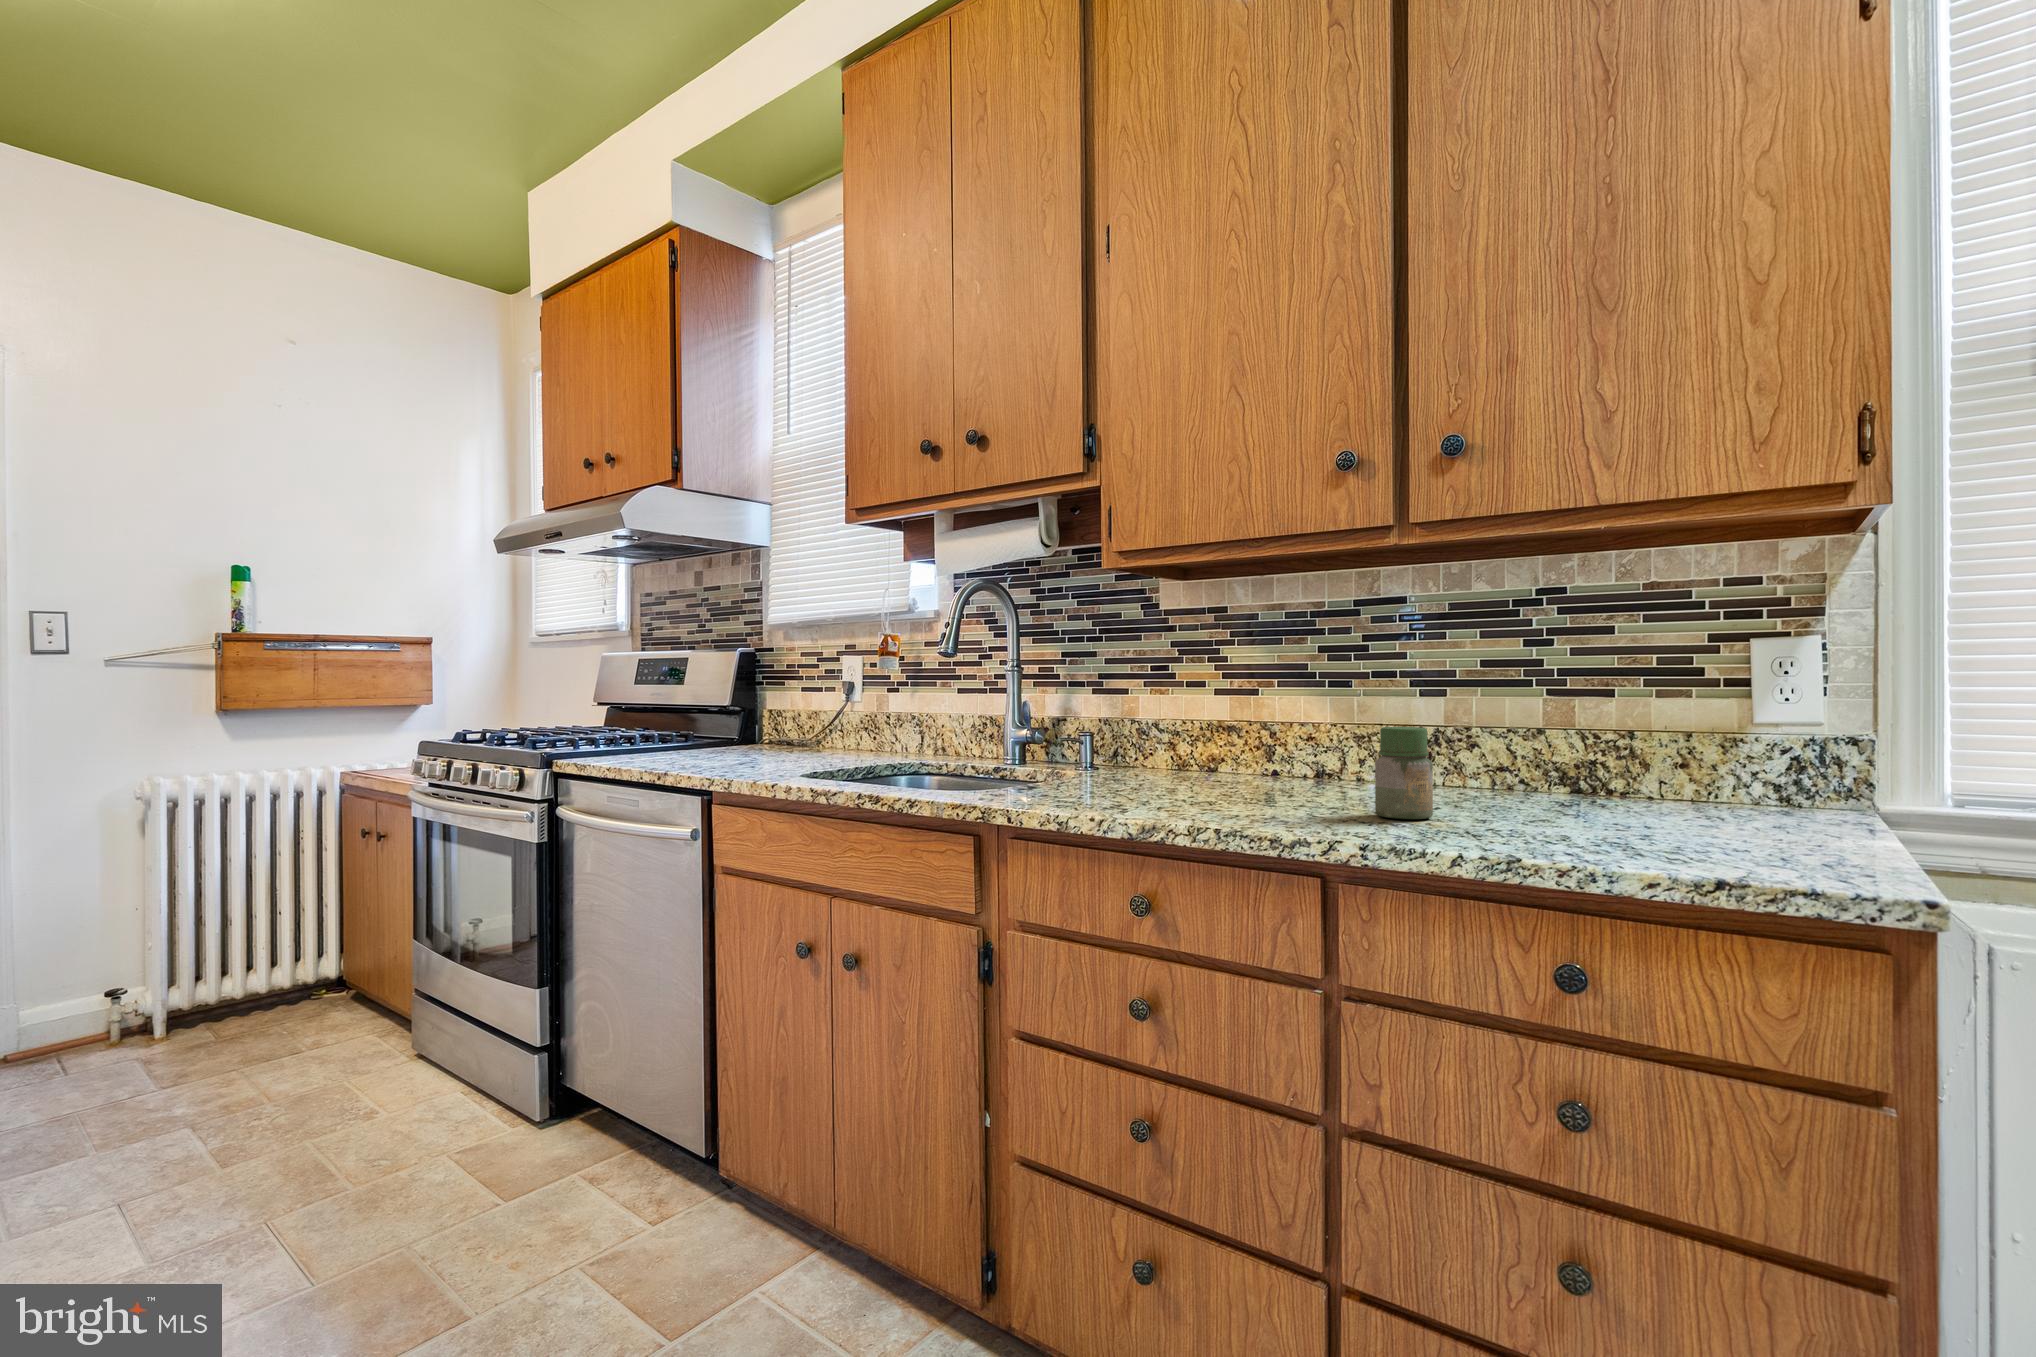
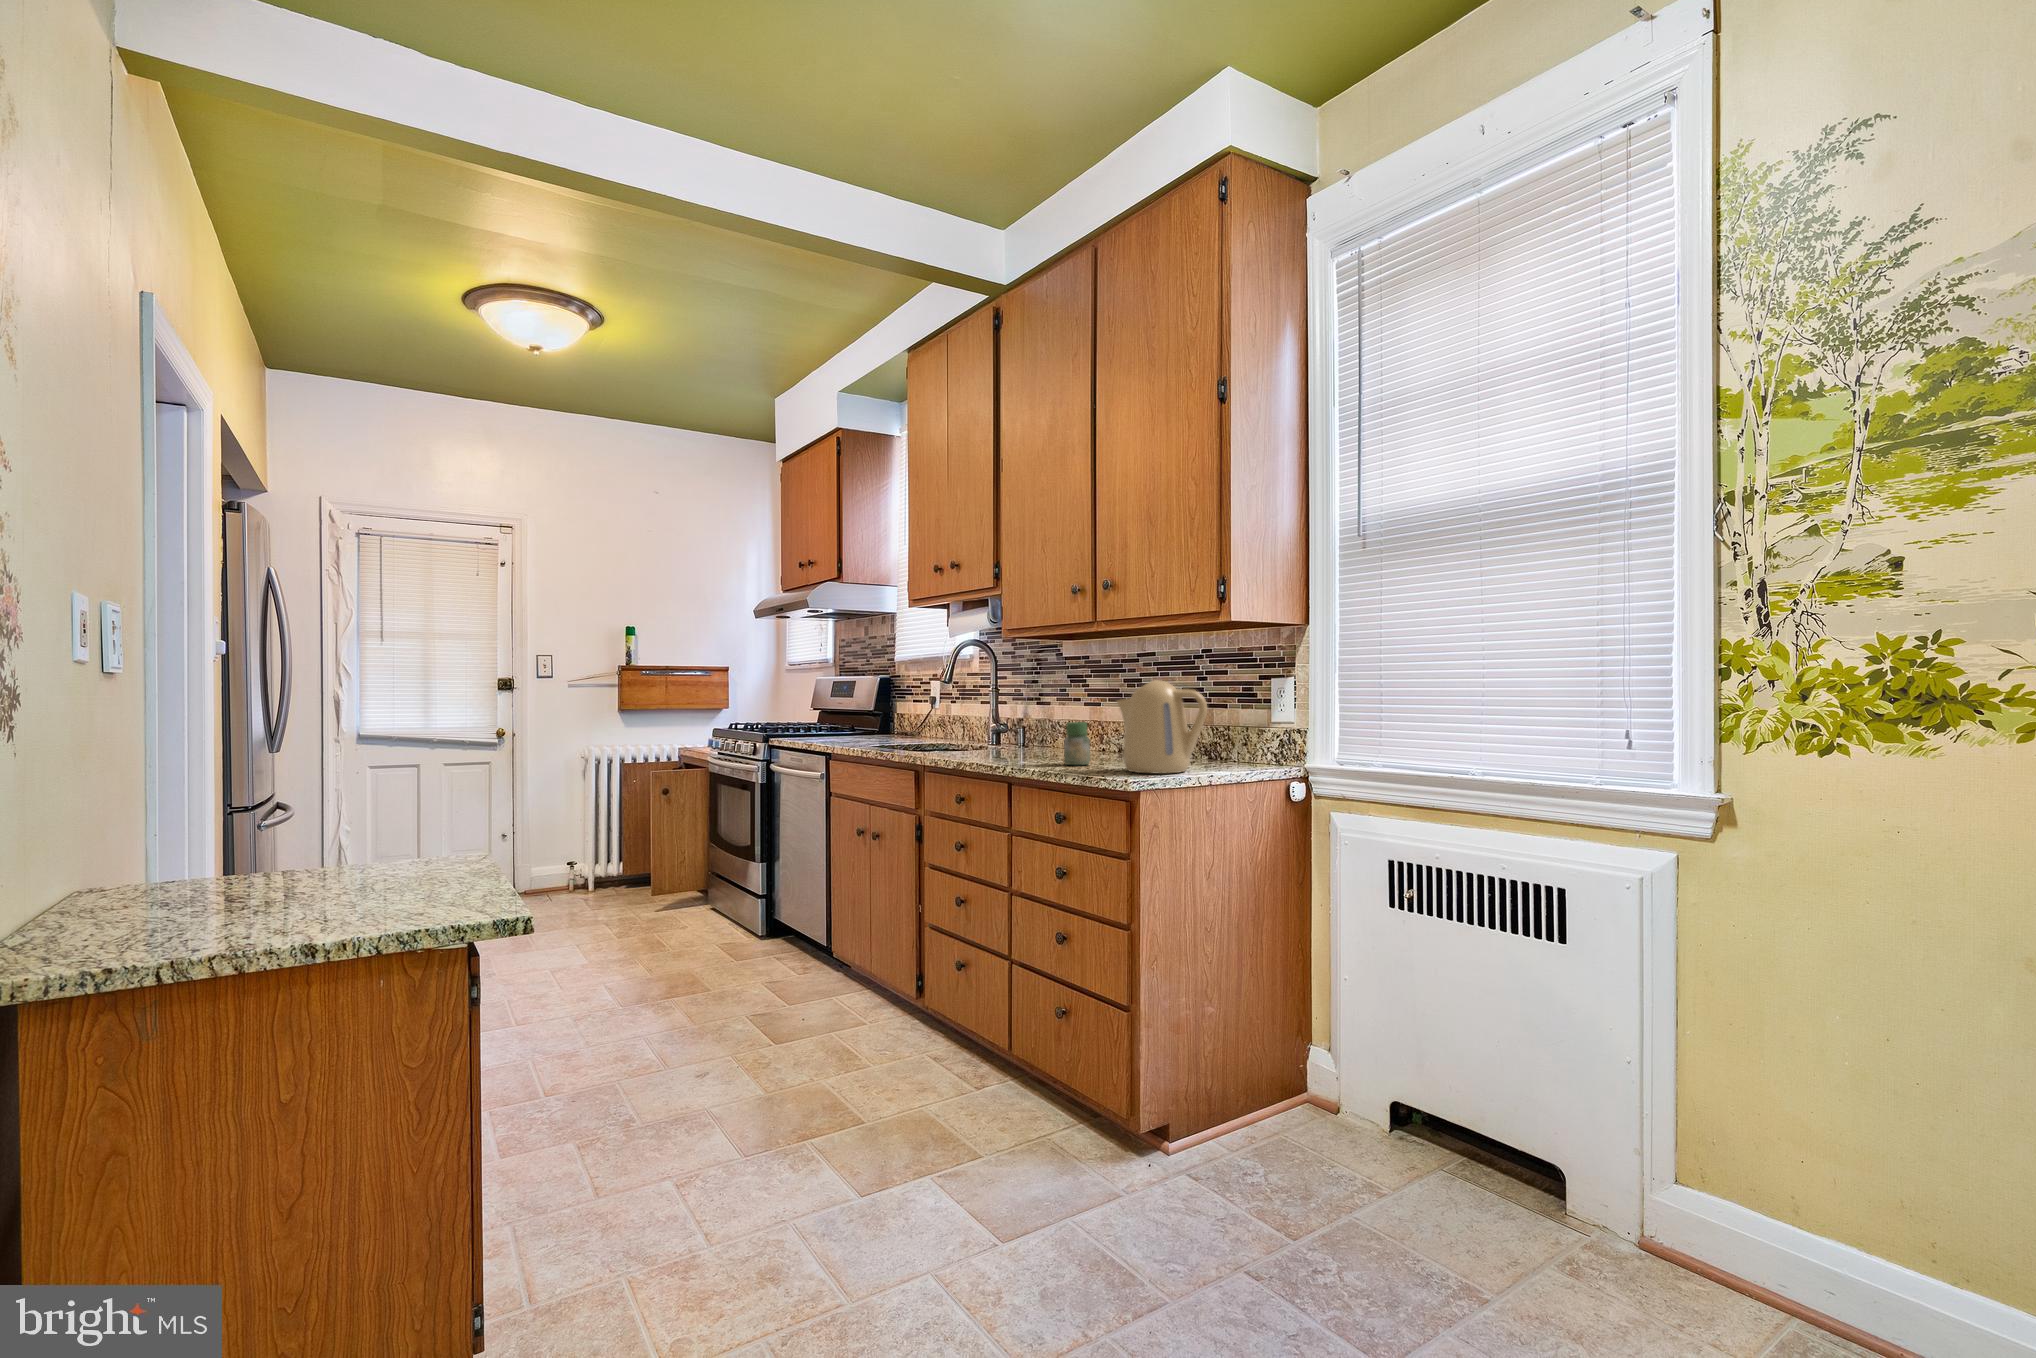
kettle: none [1559,635,1785,842] -> present [1117,680,1207,774]

